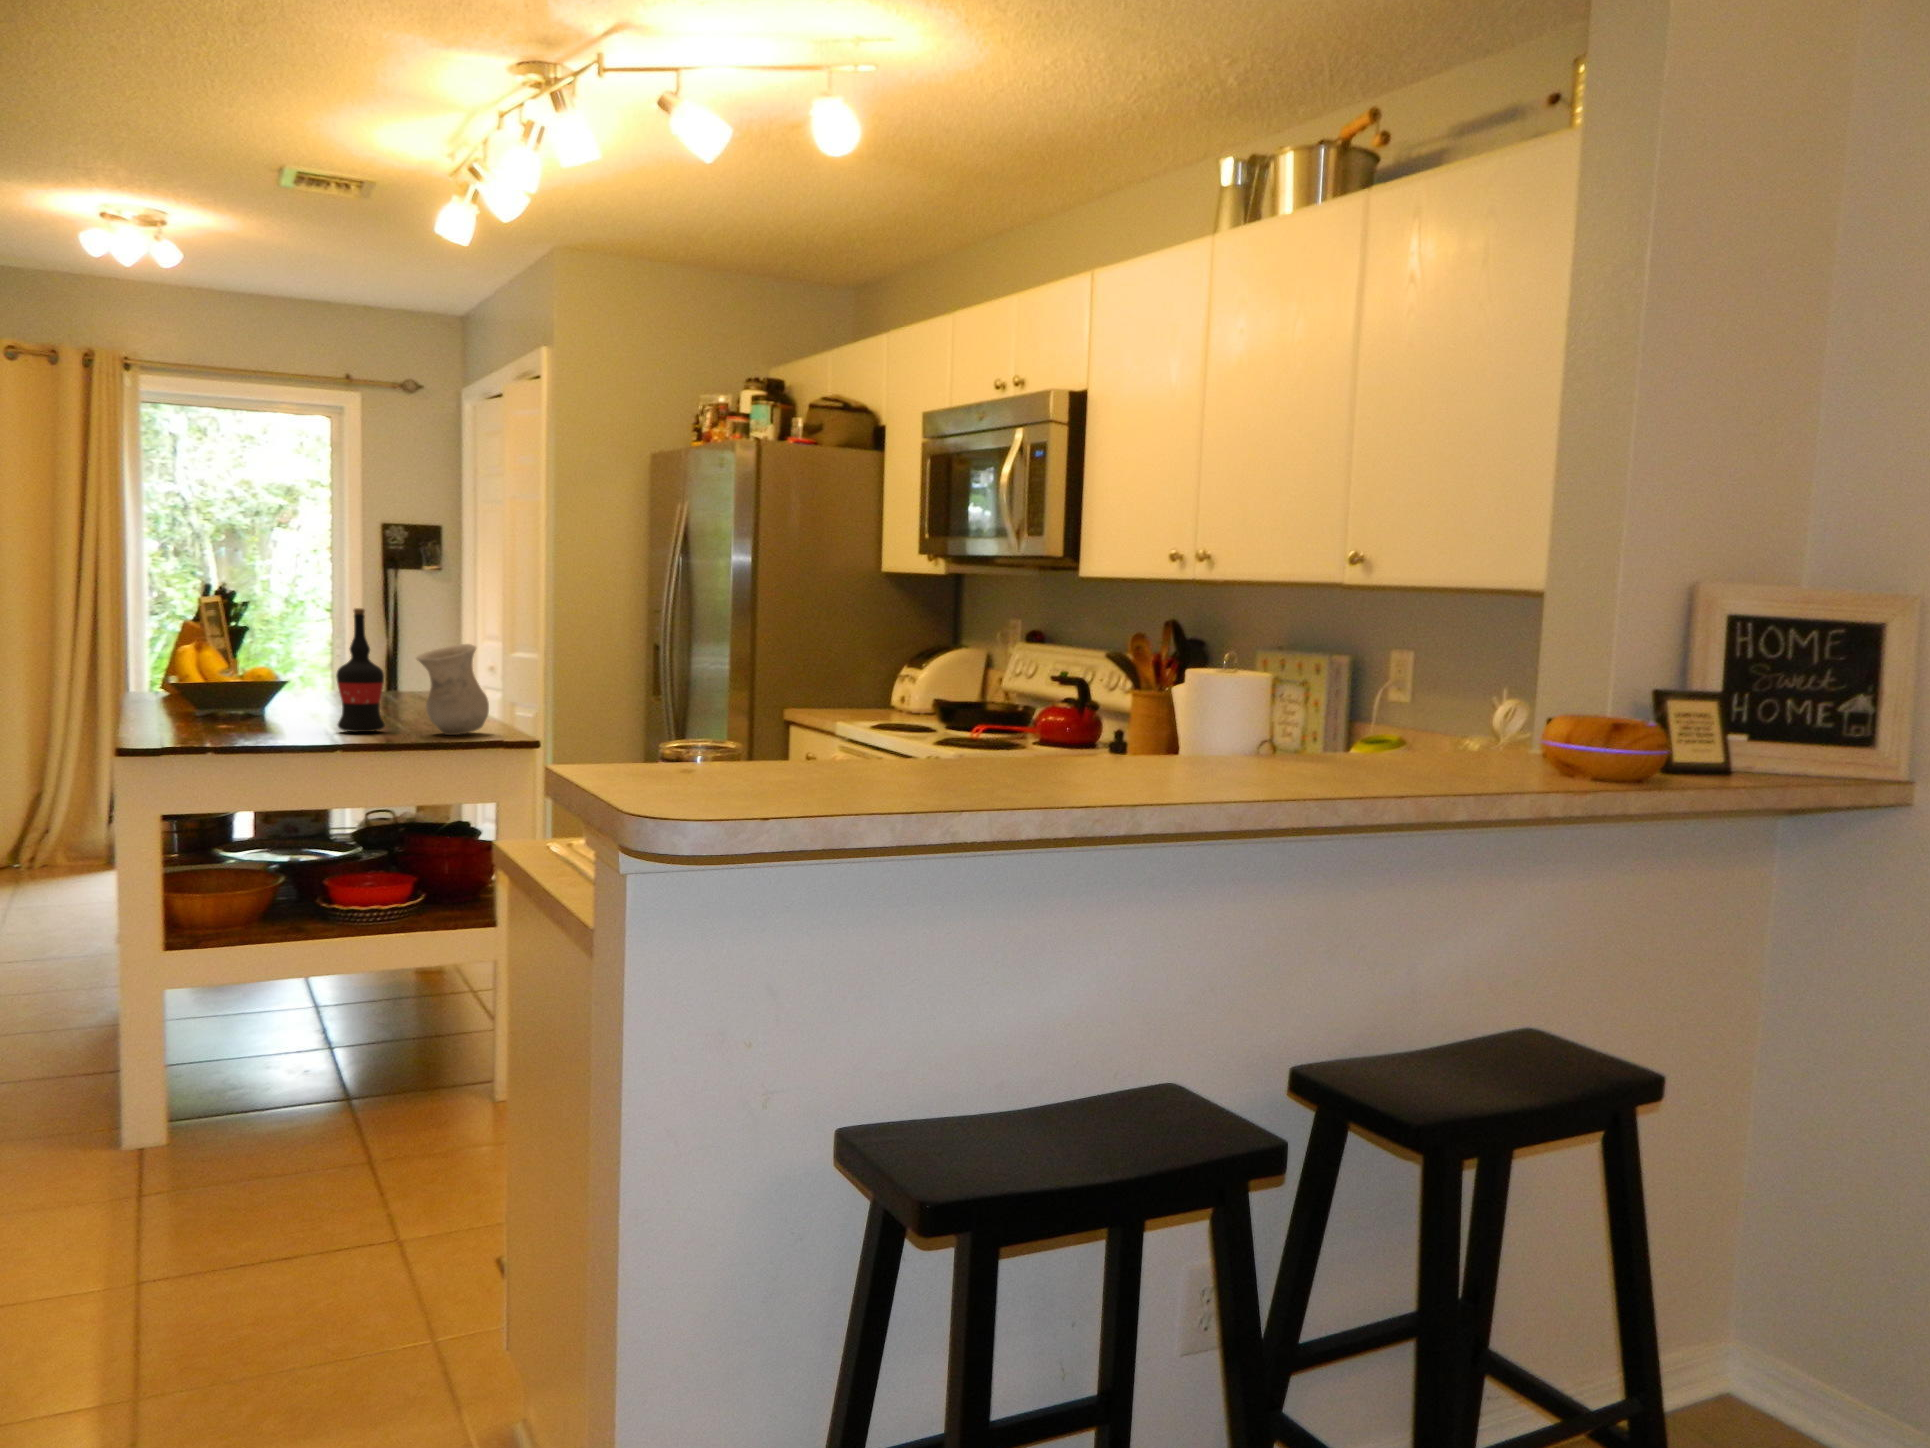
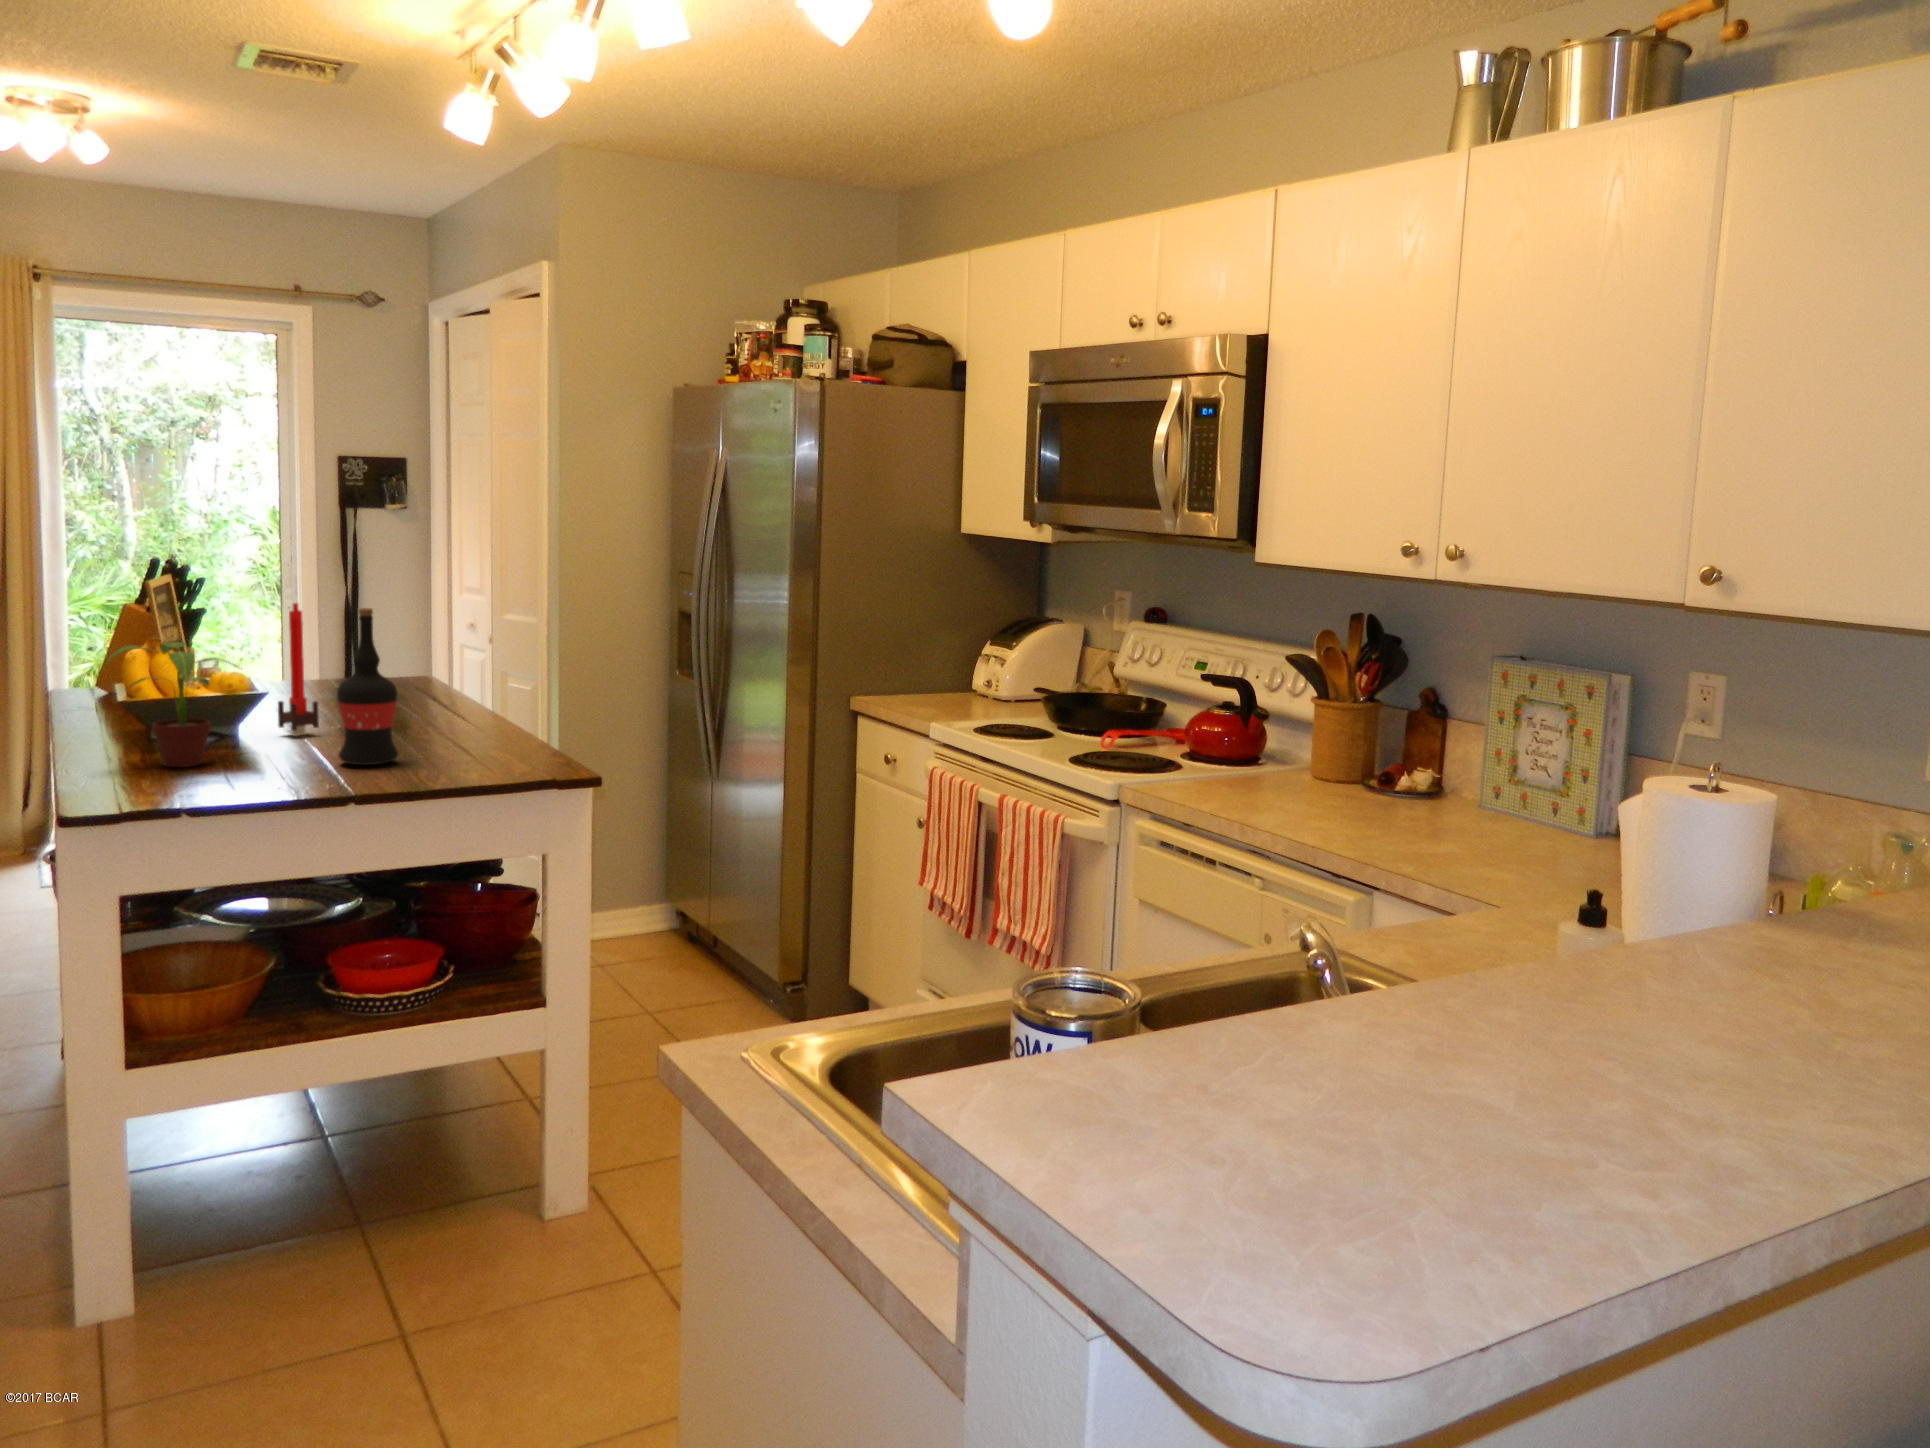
candle: none [297,612,330,719] -> present [278,603,319,736]
potted plant: none [156,635,265,731] -> present [107,642,219,767]
vase: present [417,644,489,735] -> none [441,650,531,767]

